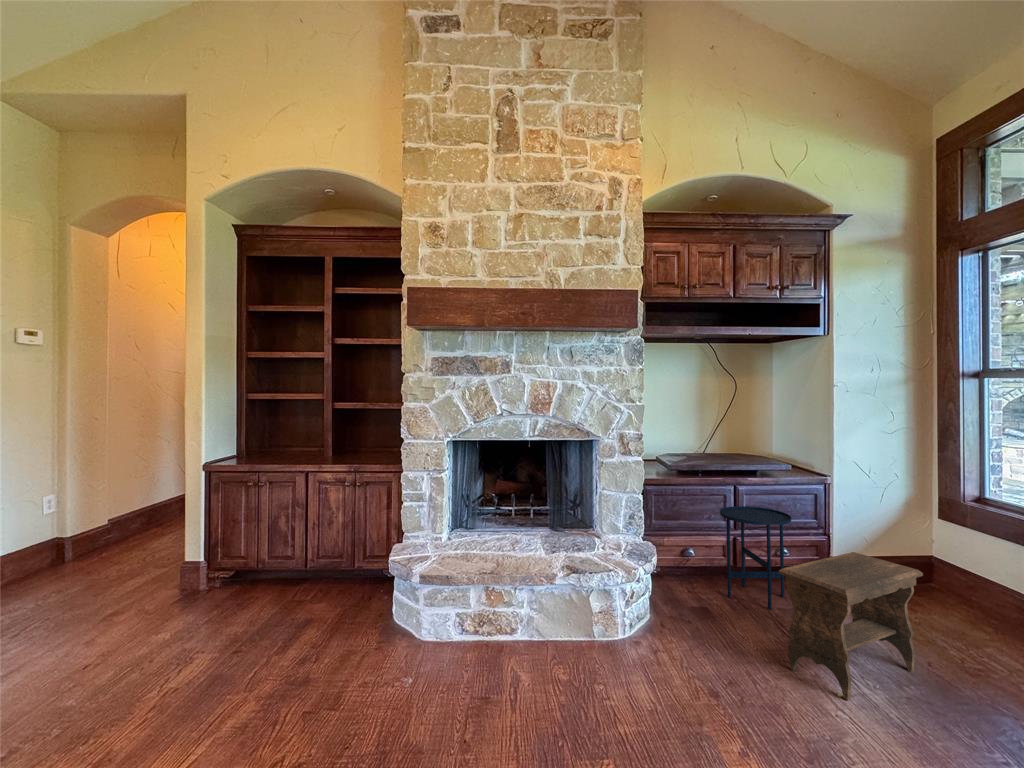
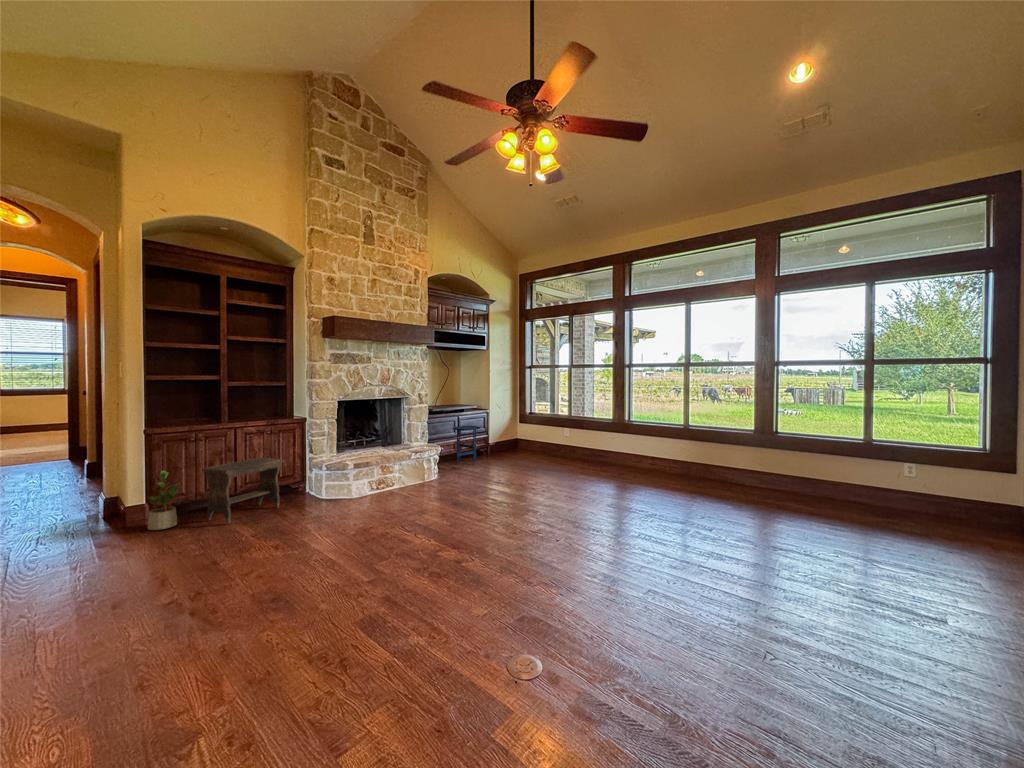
potted plant: none [169,538,220,625] -> present [148,471,180,530]
footstool: present [778,552,923,700] -> present [202,457,284,524]

